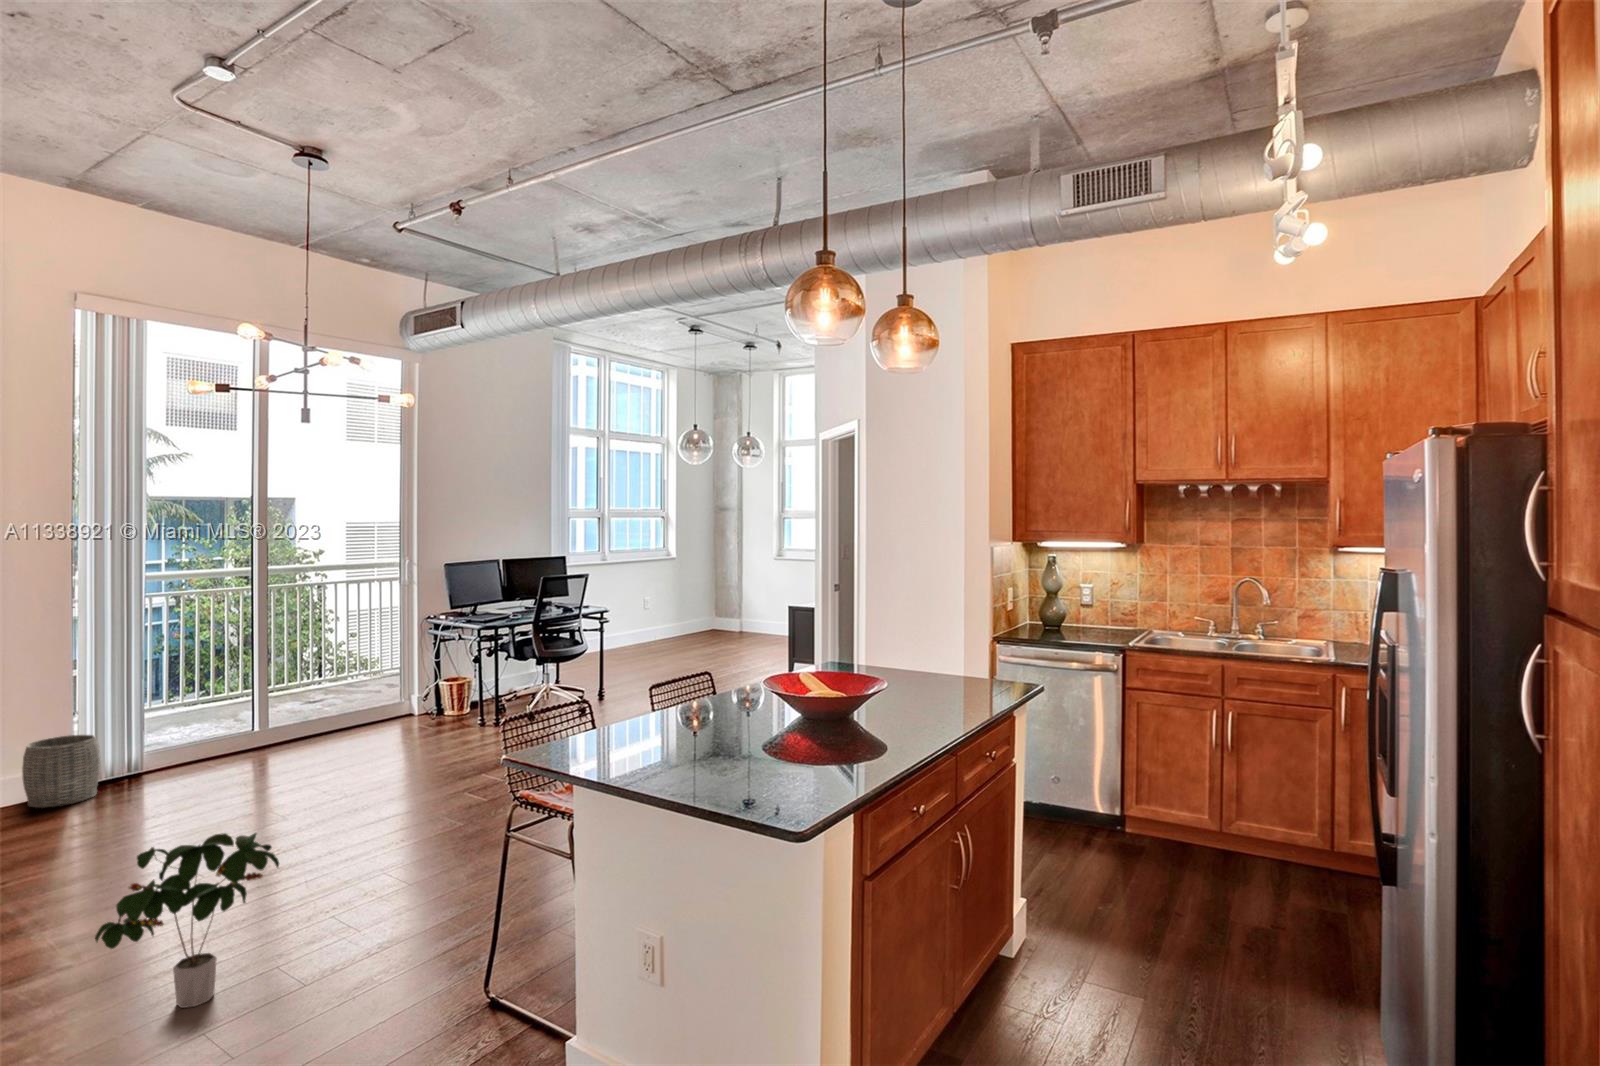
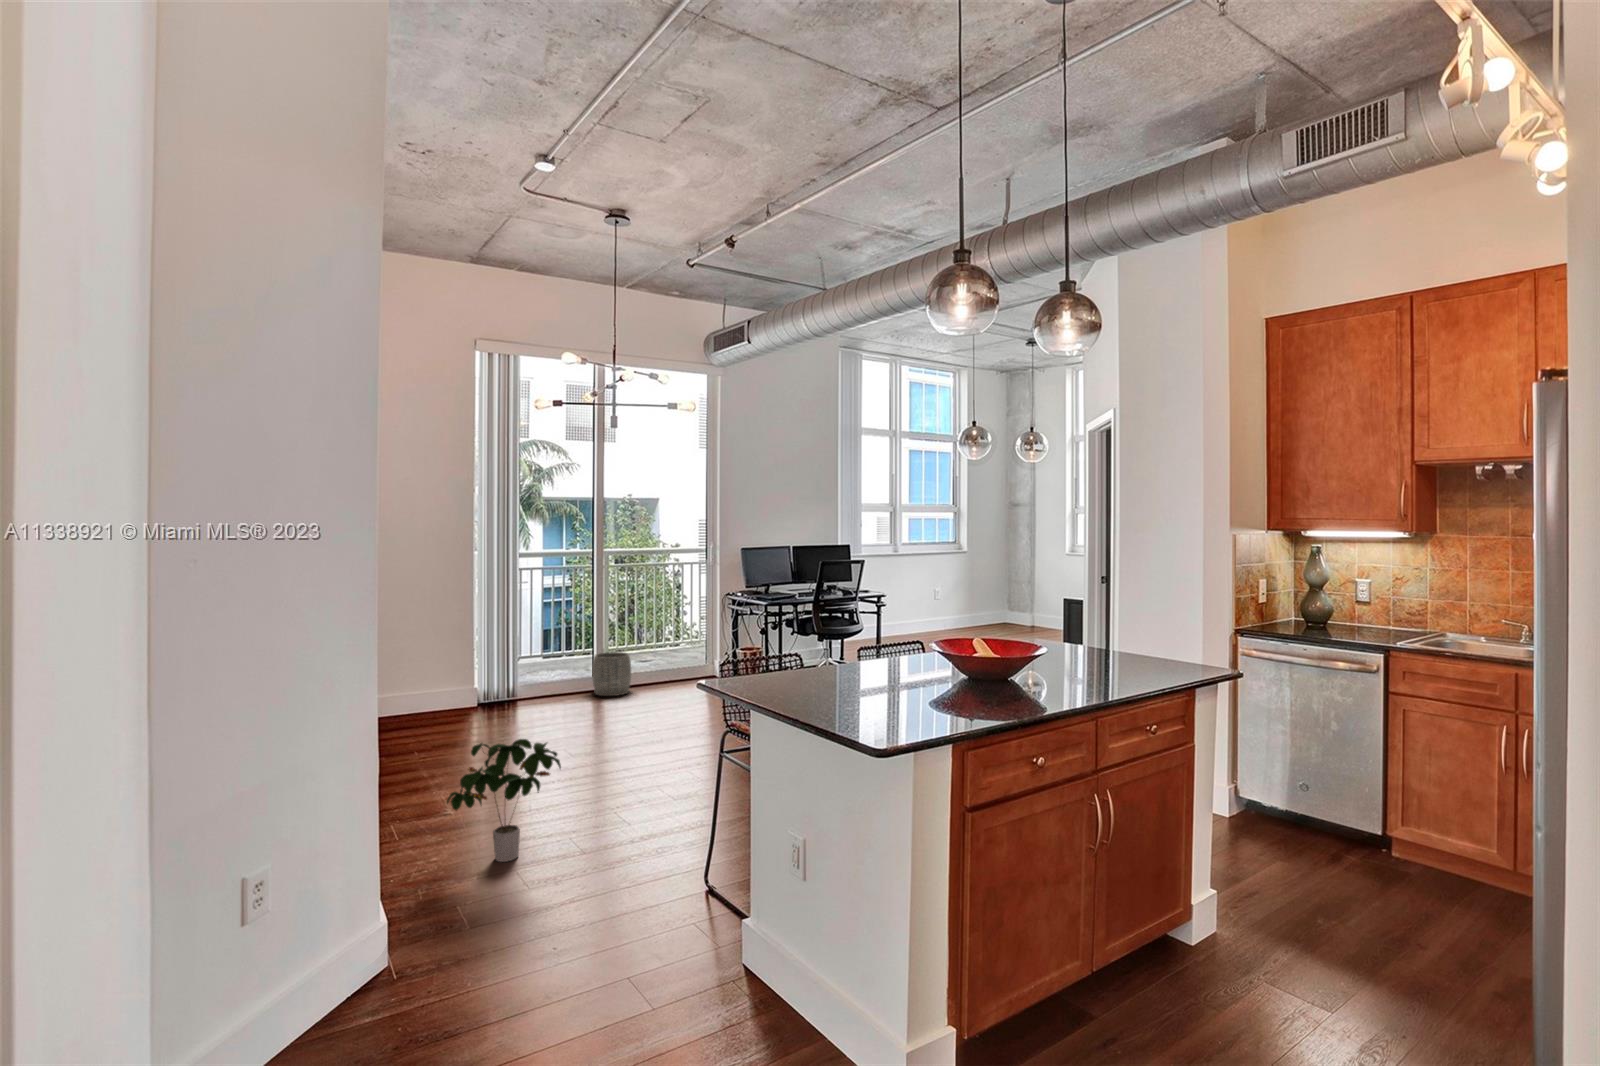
woven basket: present [22,734,101,808] -> present [592,652,631,696]

